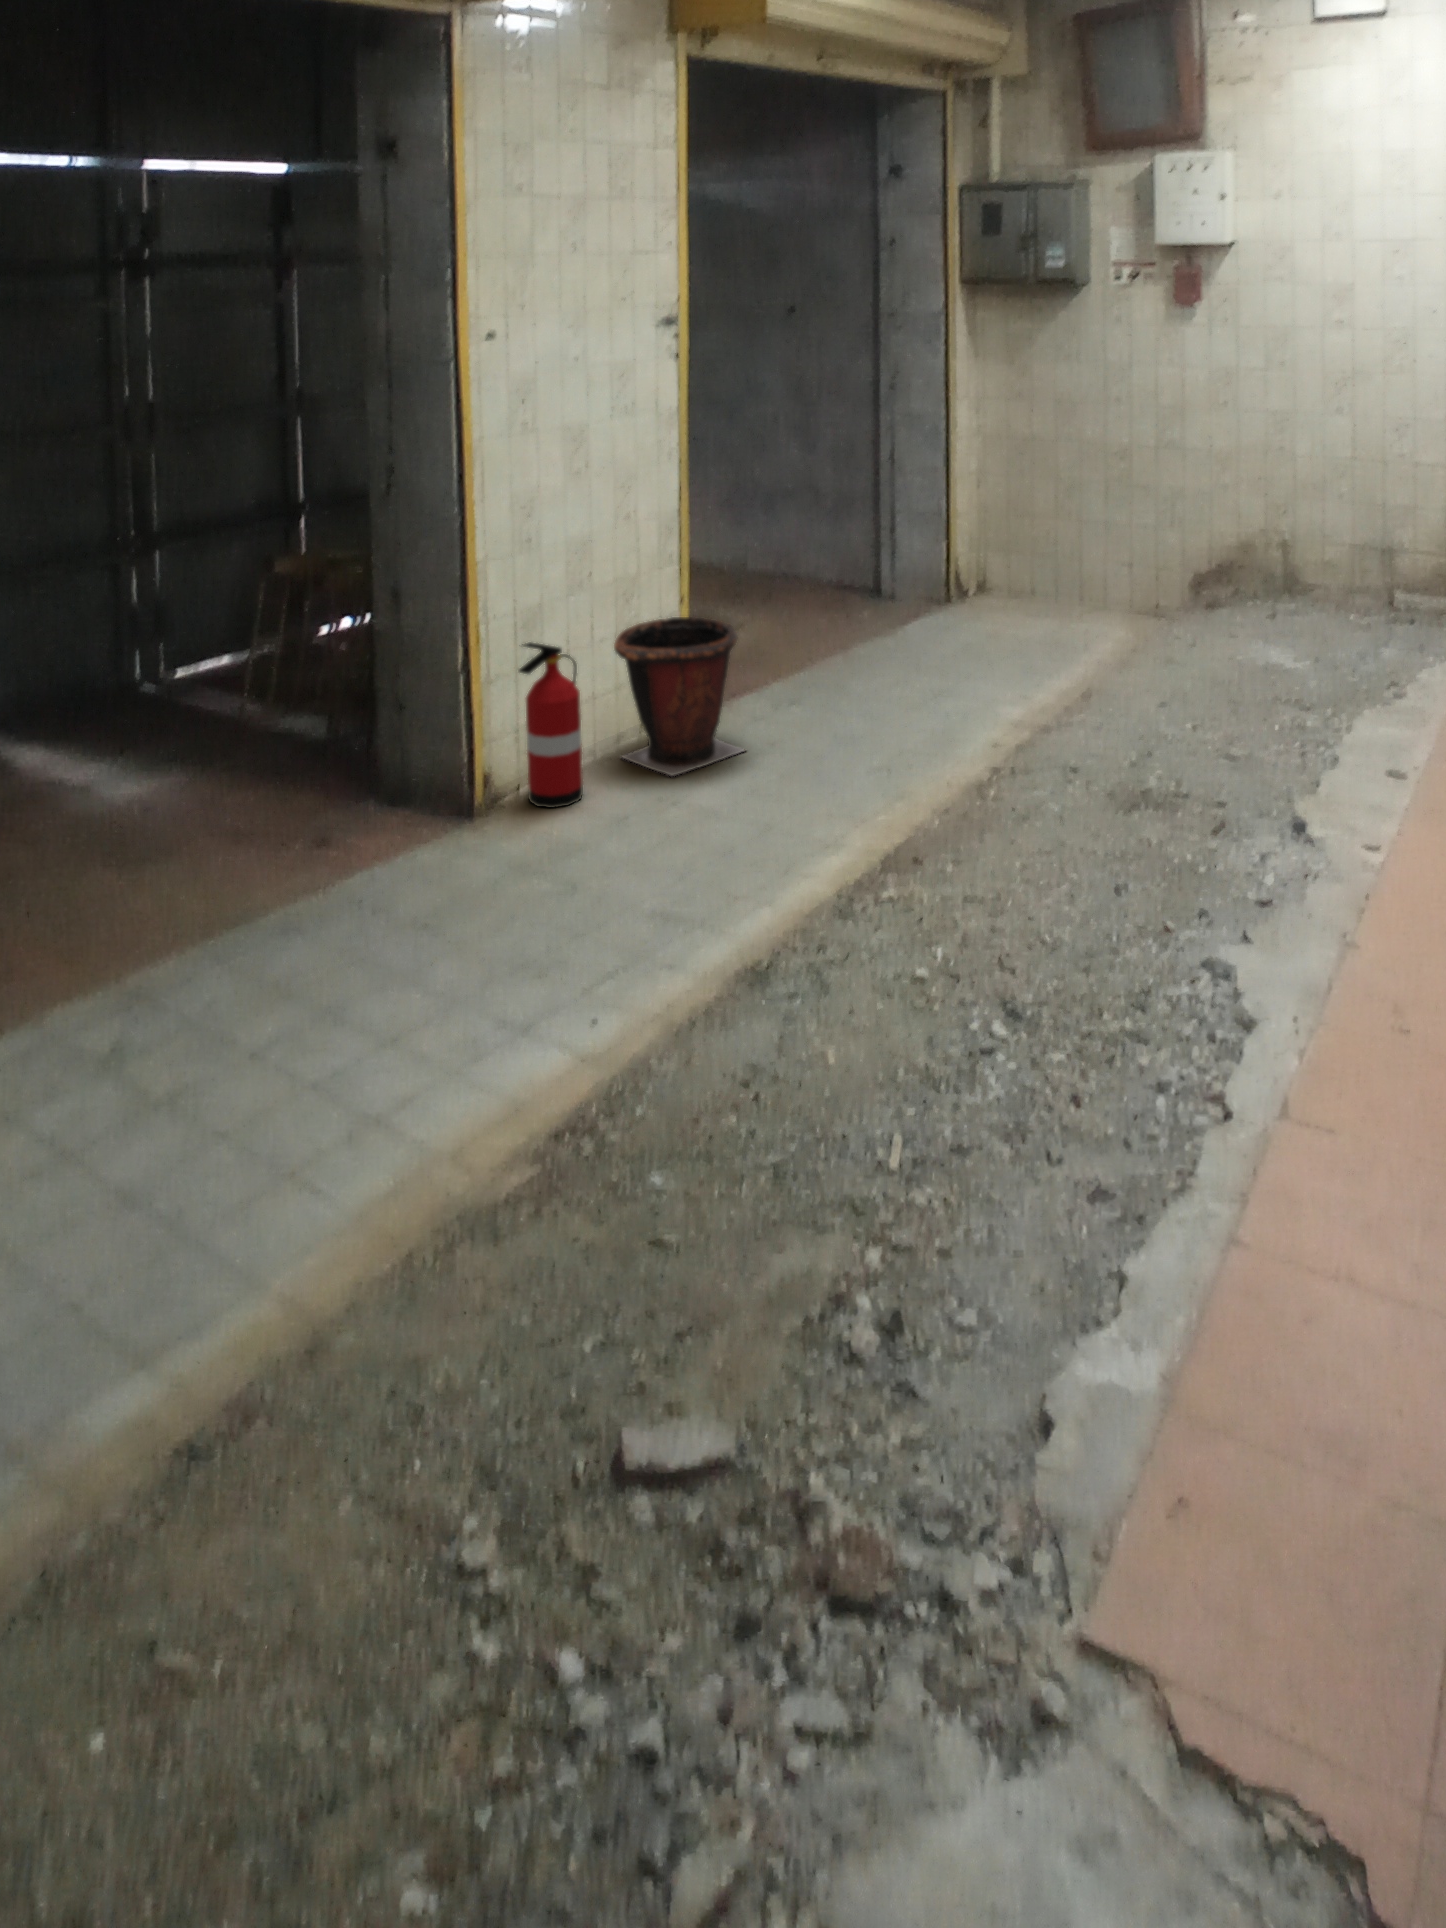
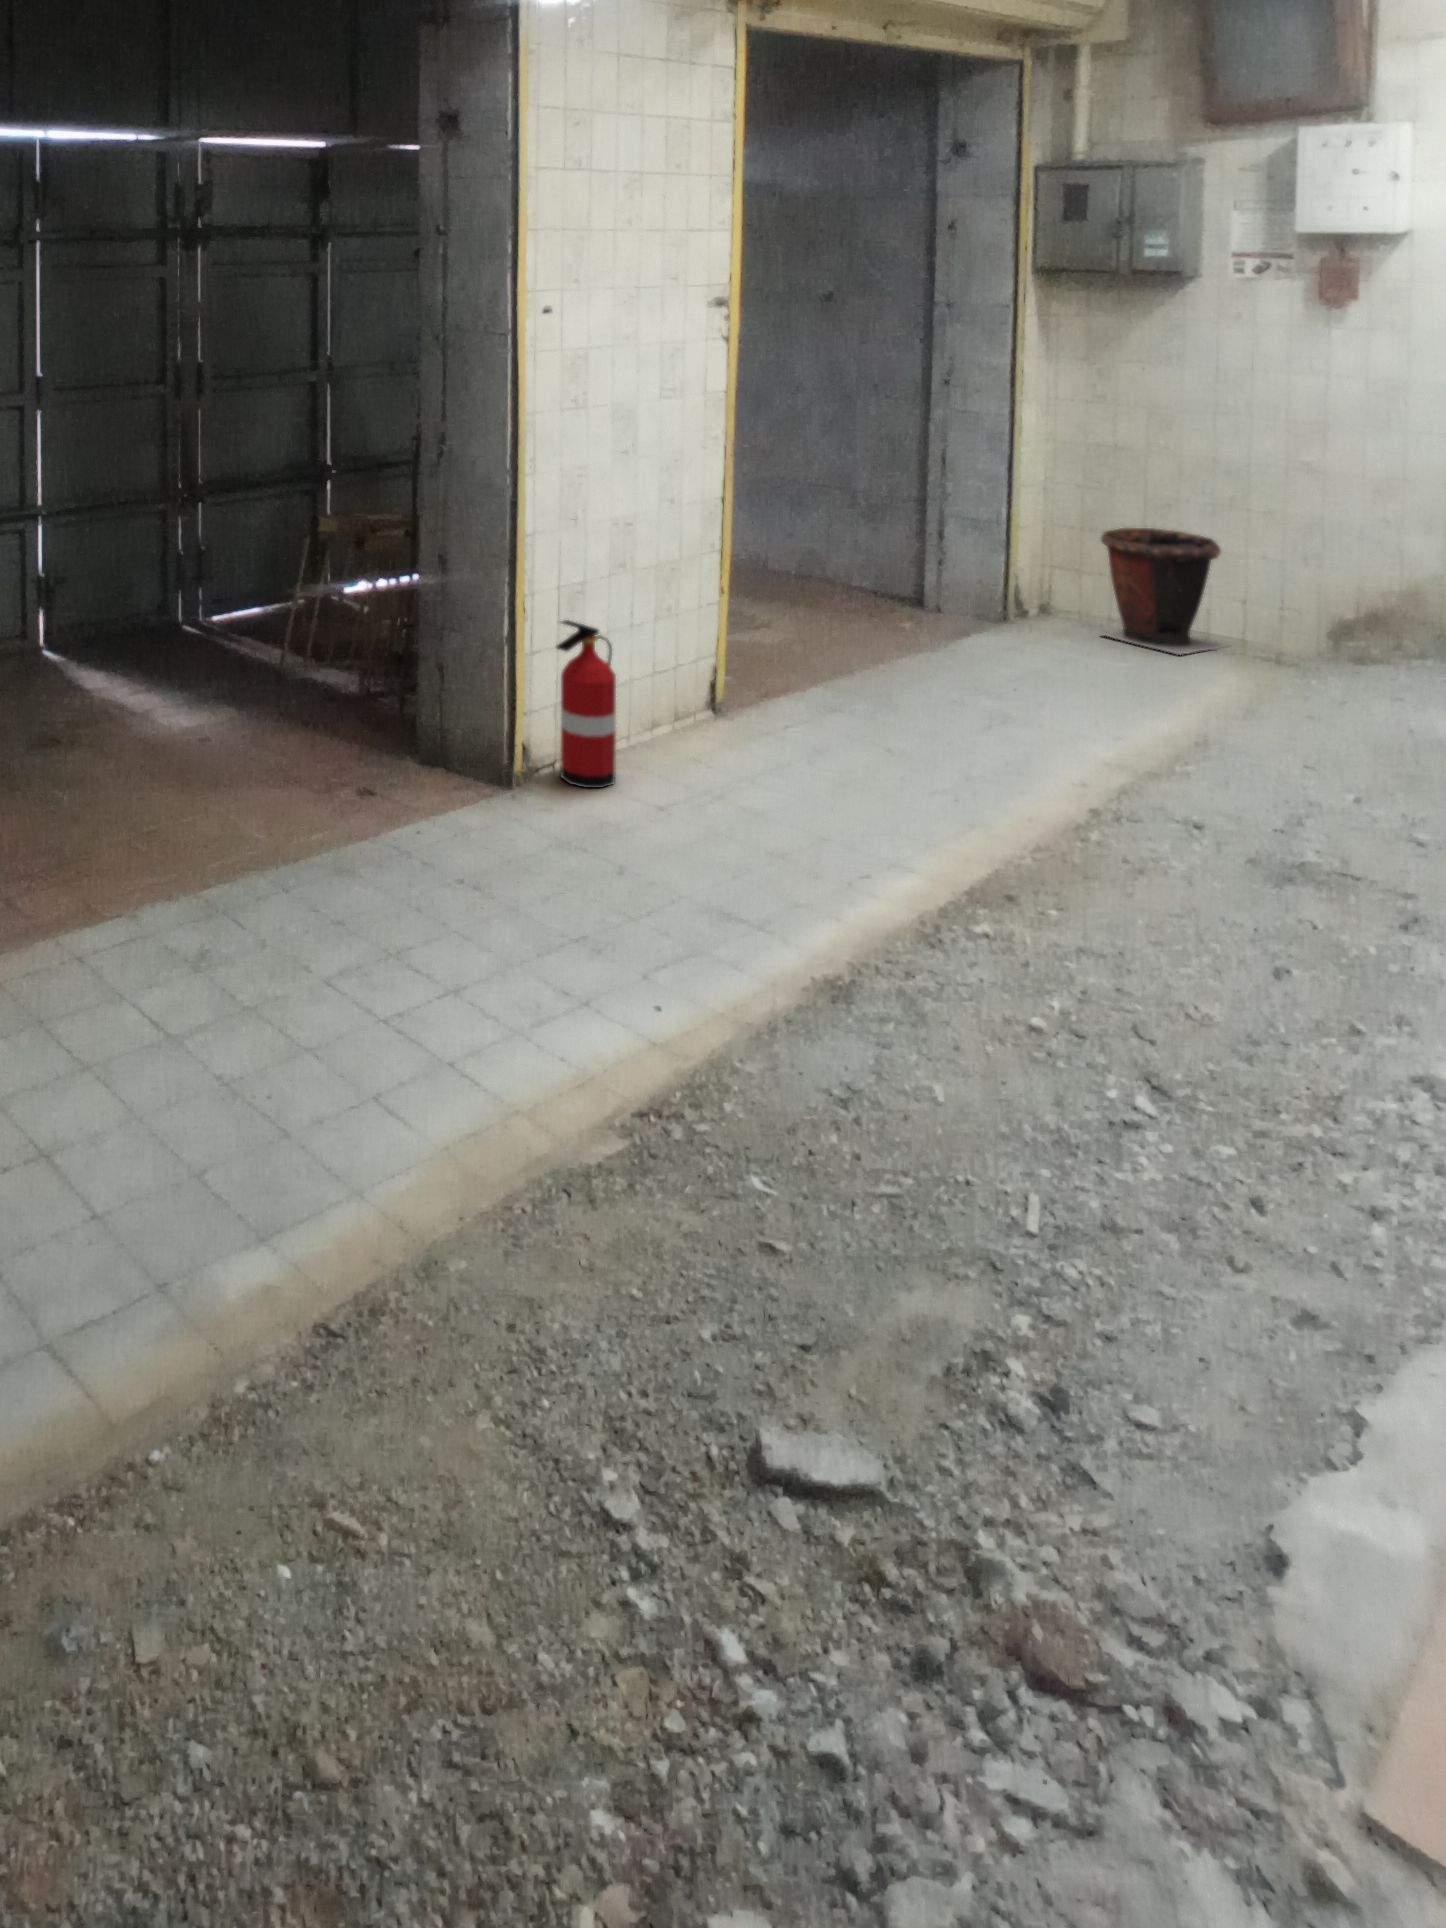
waste bin: present [614,617,744,776] -> present [1101,528,1230,655]

